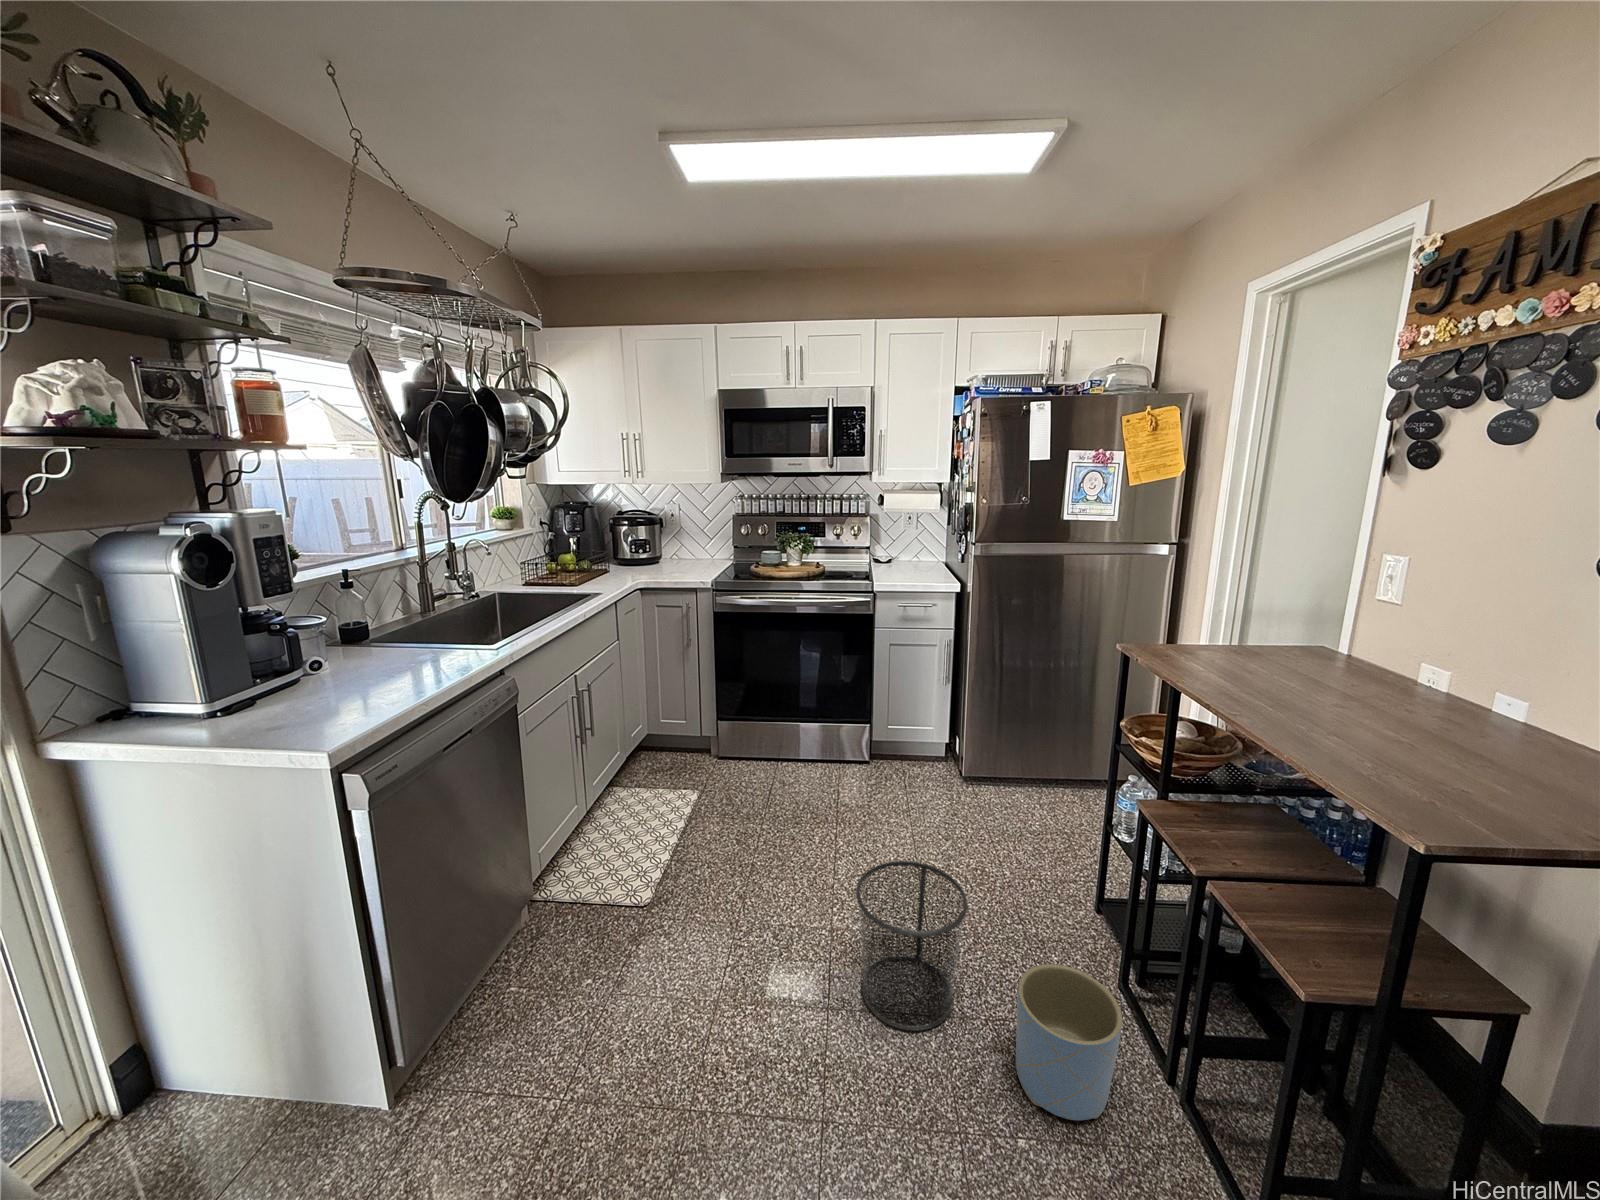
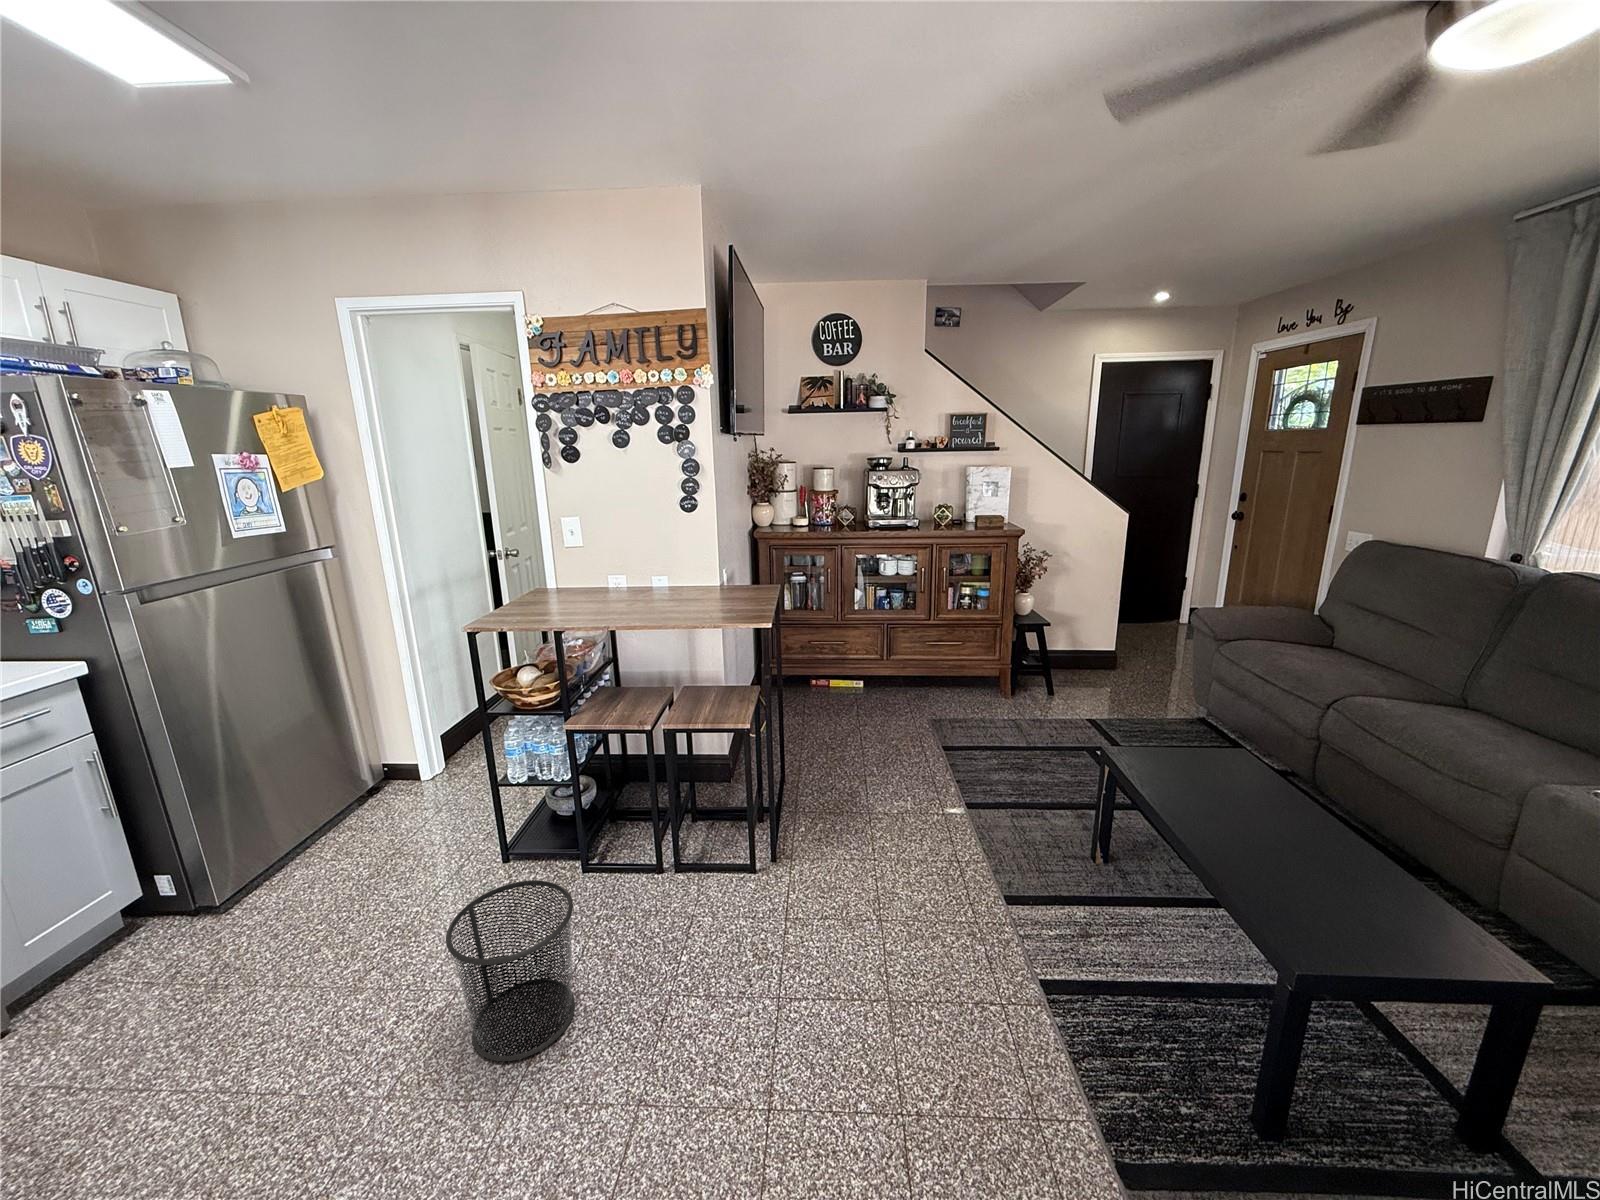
planter: present [1016,964,1122,1120] -> none [603,842,678,948]

